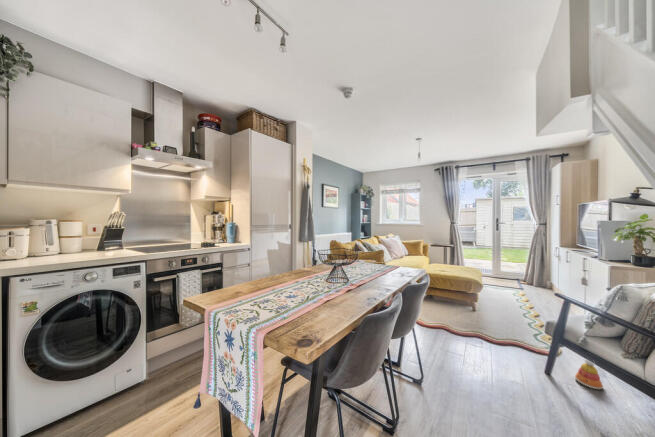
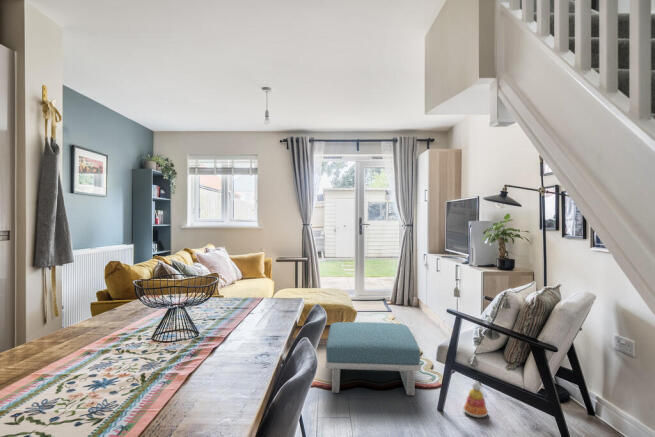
footstool: none [453,290,533,353] -> present [326,322,421,395]

